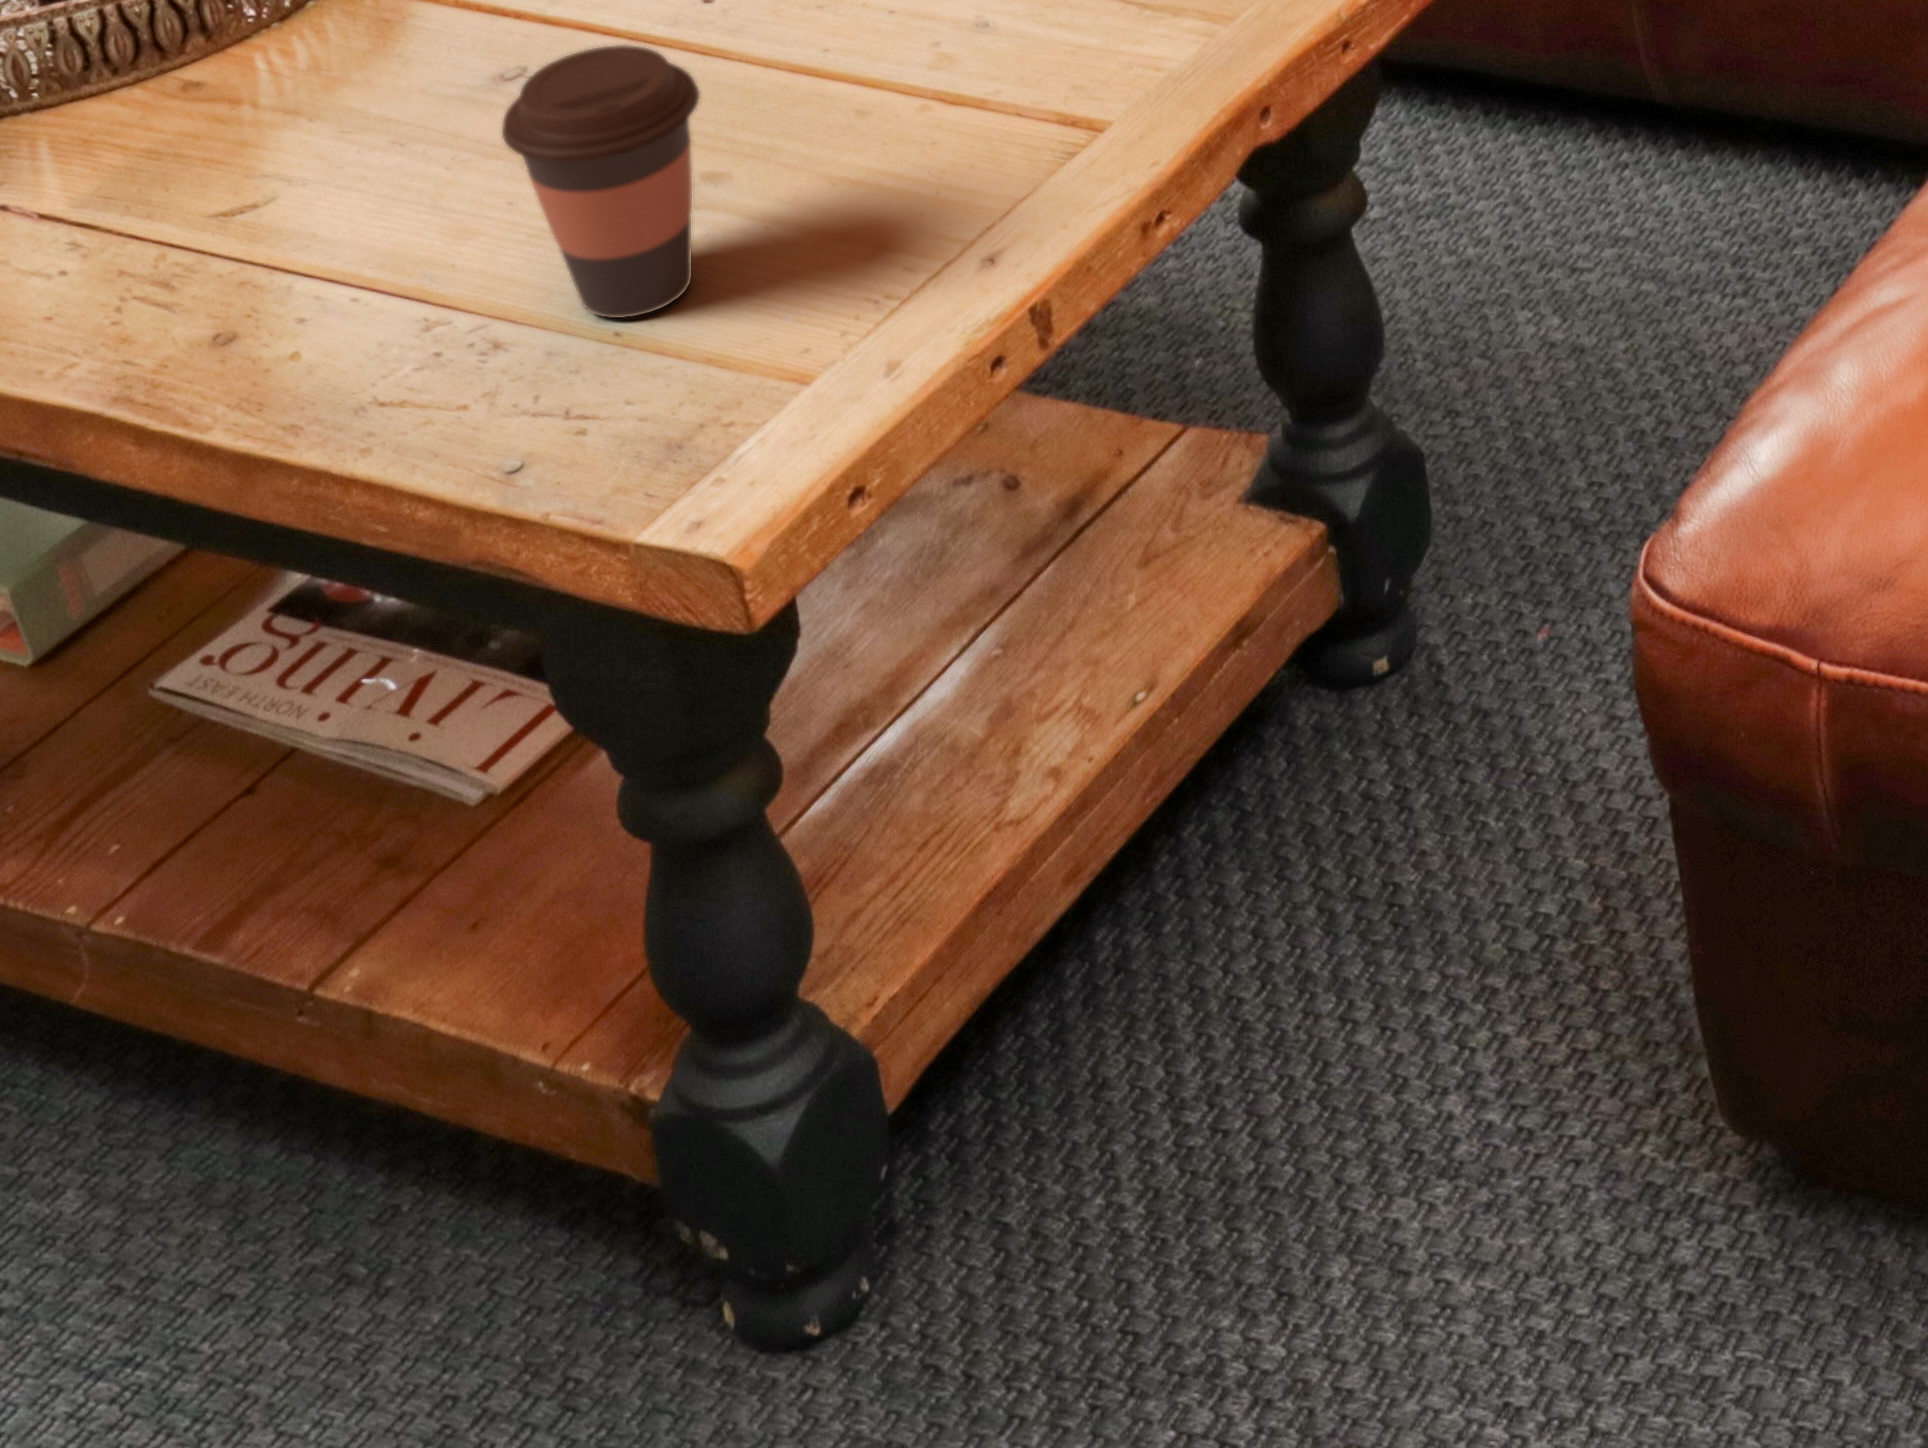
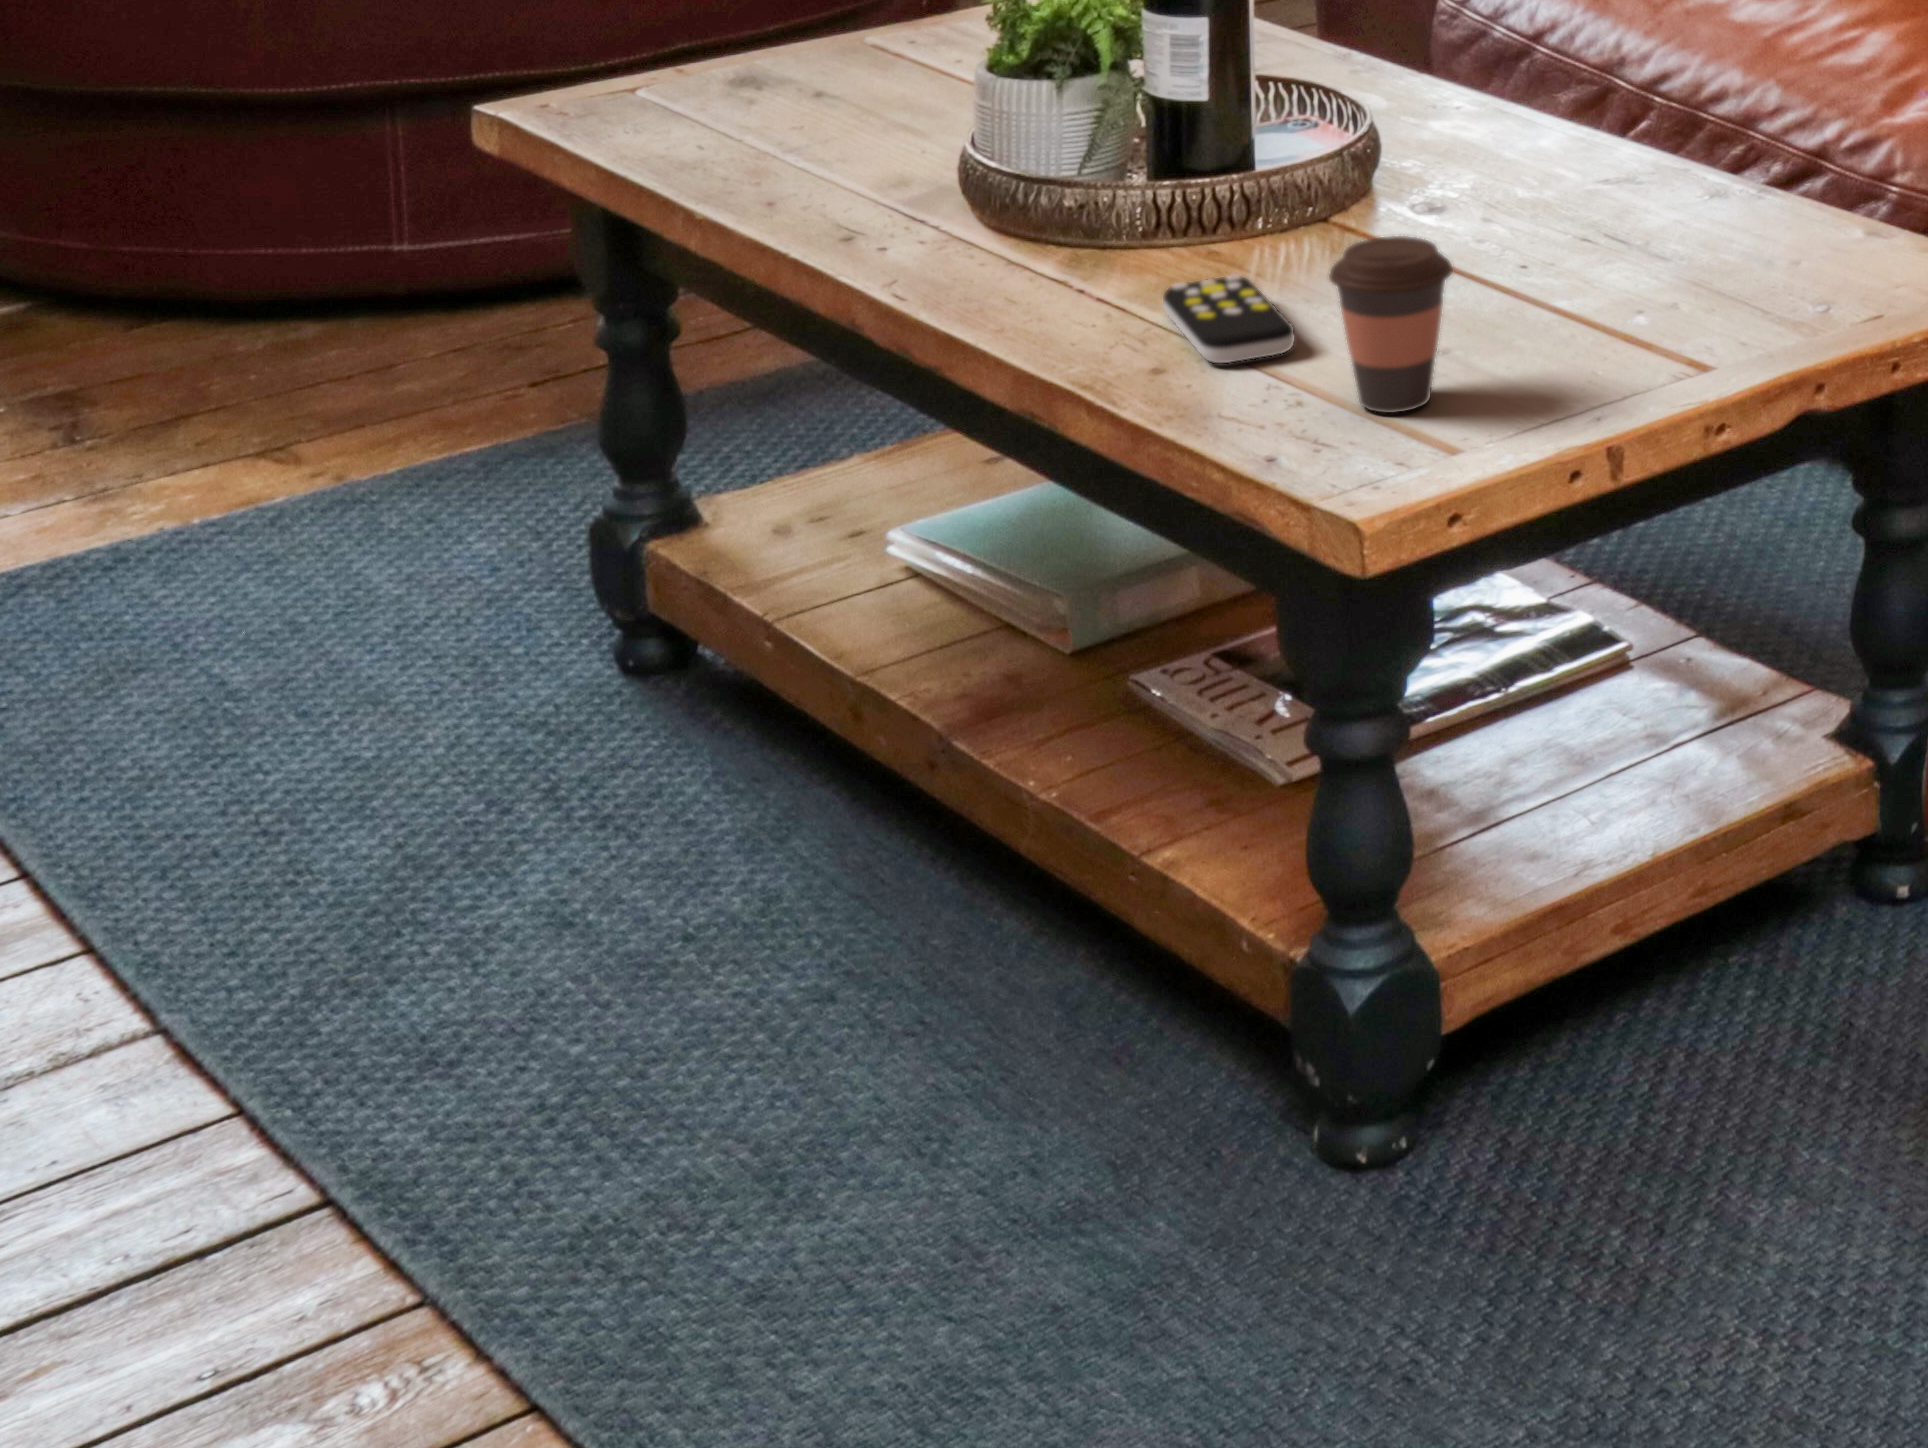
remote control: none [160,118,419,284] -> present [1163,275,1294,363]

